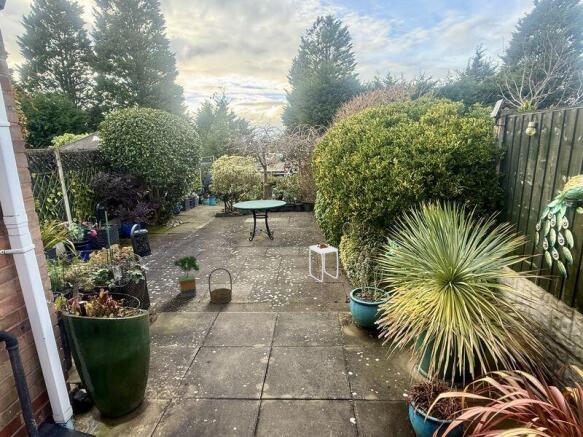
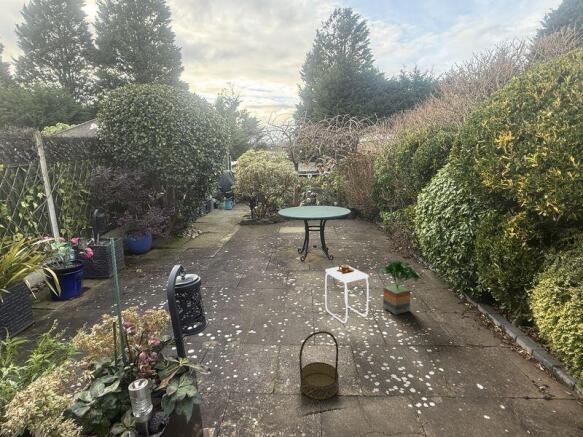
side table: present [309,243,338,282] -> present [325,265,368,323]
potted tree: present [173,256,200,298] -> present [380,261,420,315]

